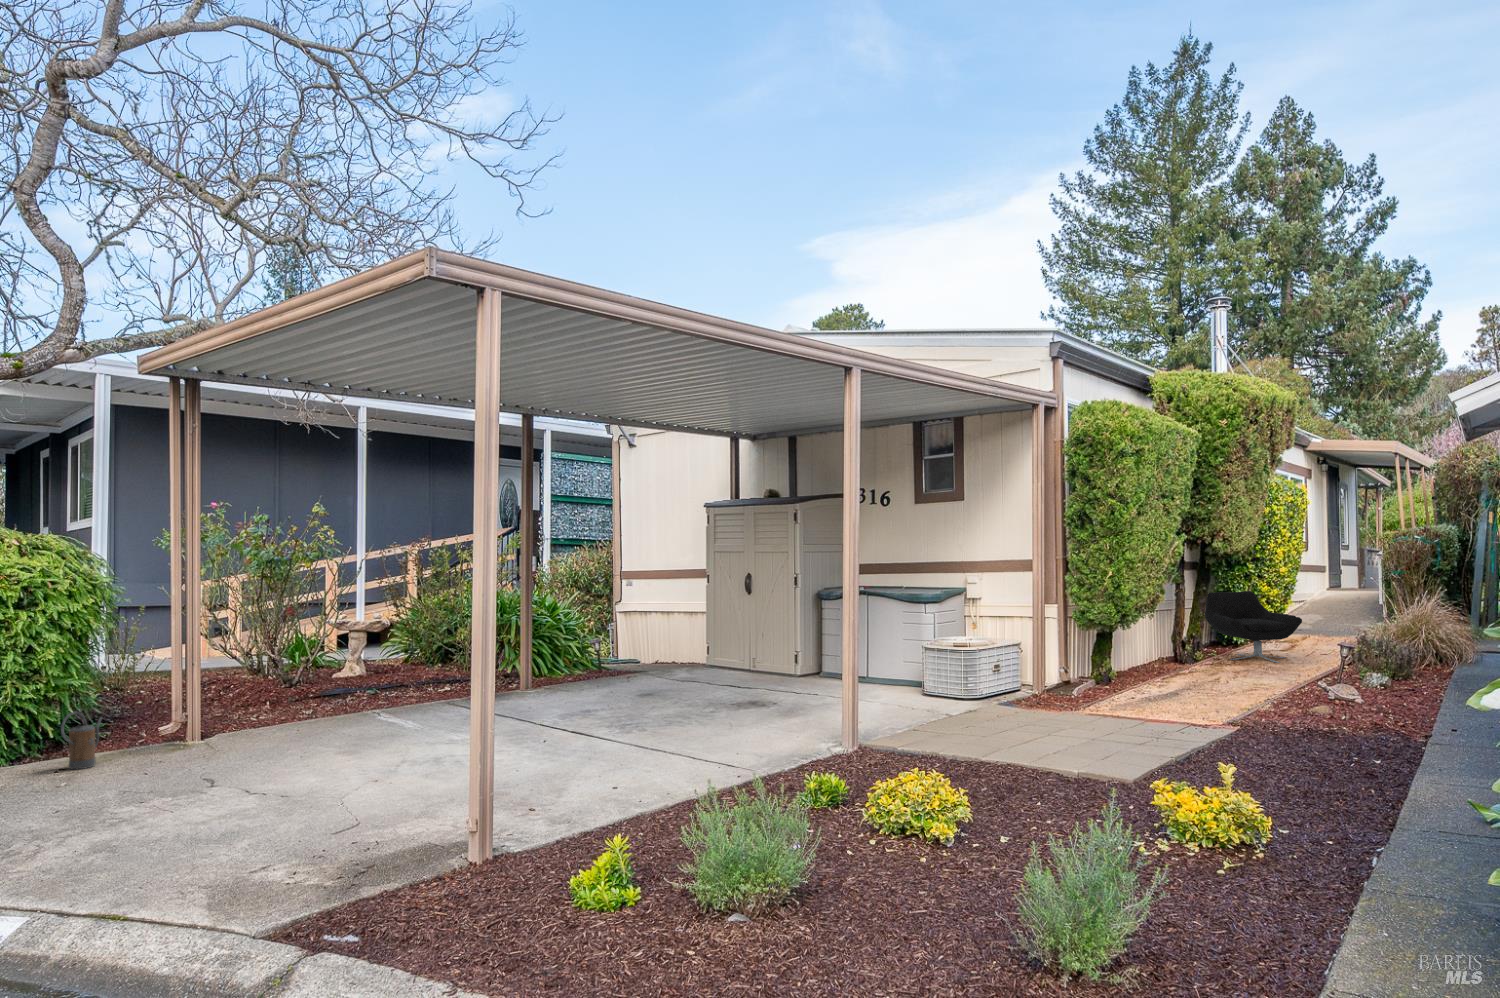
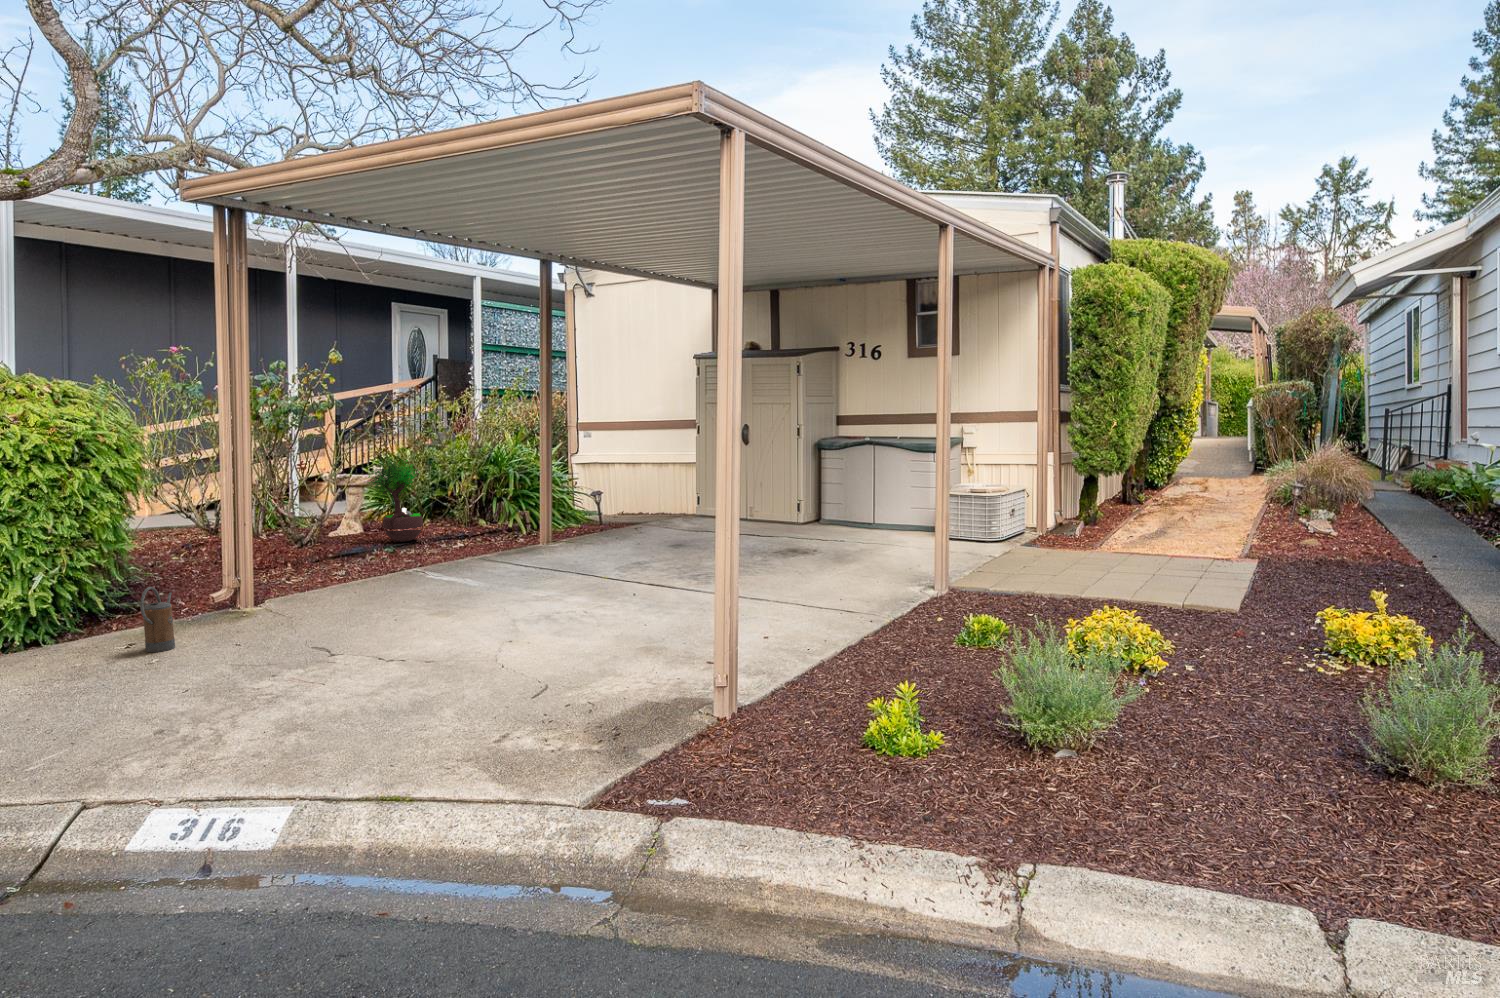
lounge chair: present [1205,591,1302,663] -> none [1135,440,1218,502]
potted tree: none [384,594,438,677] -> present [368,460,423,542]

